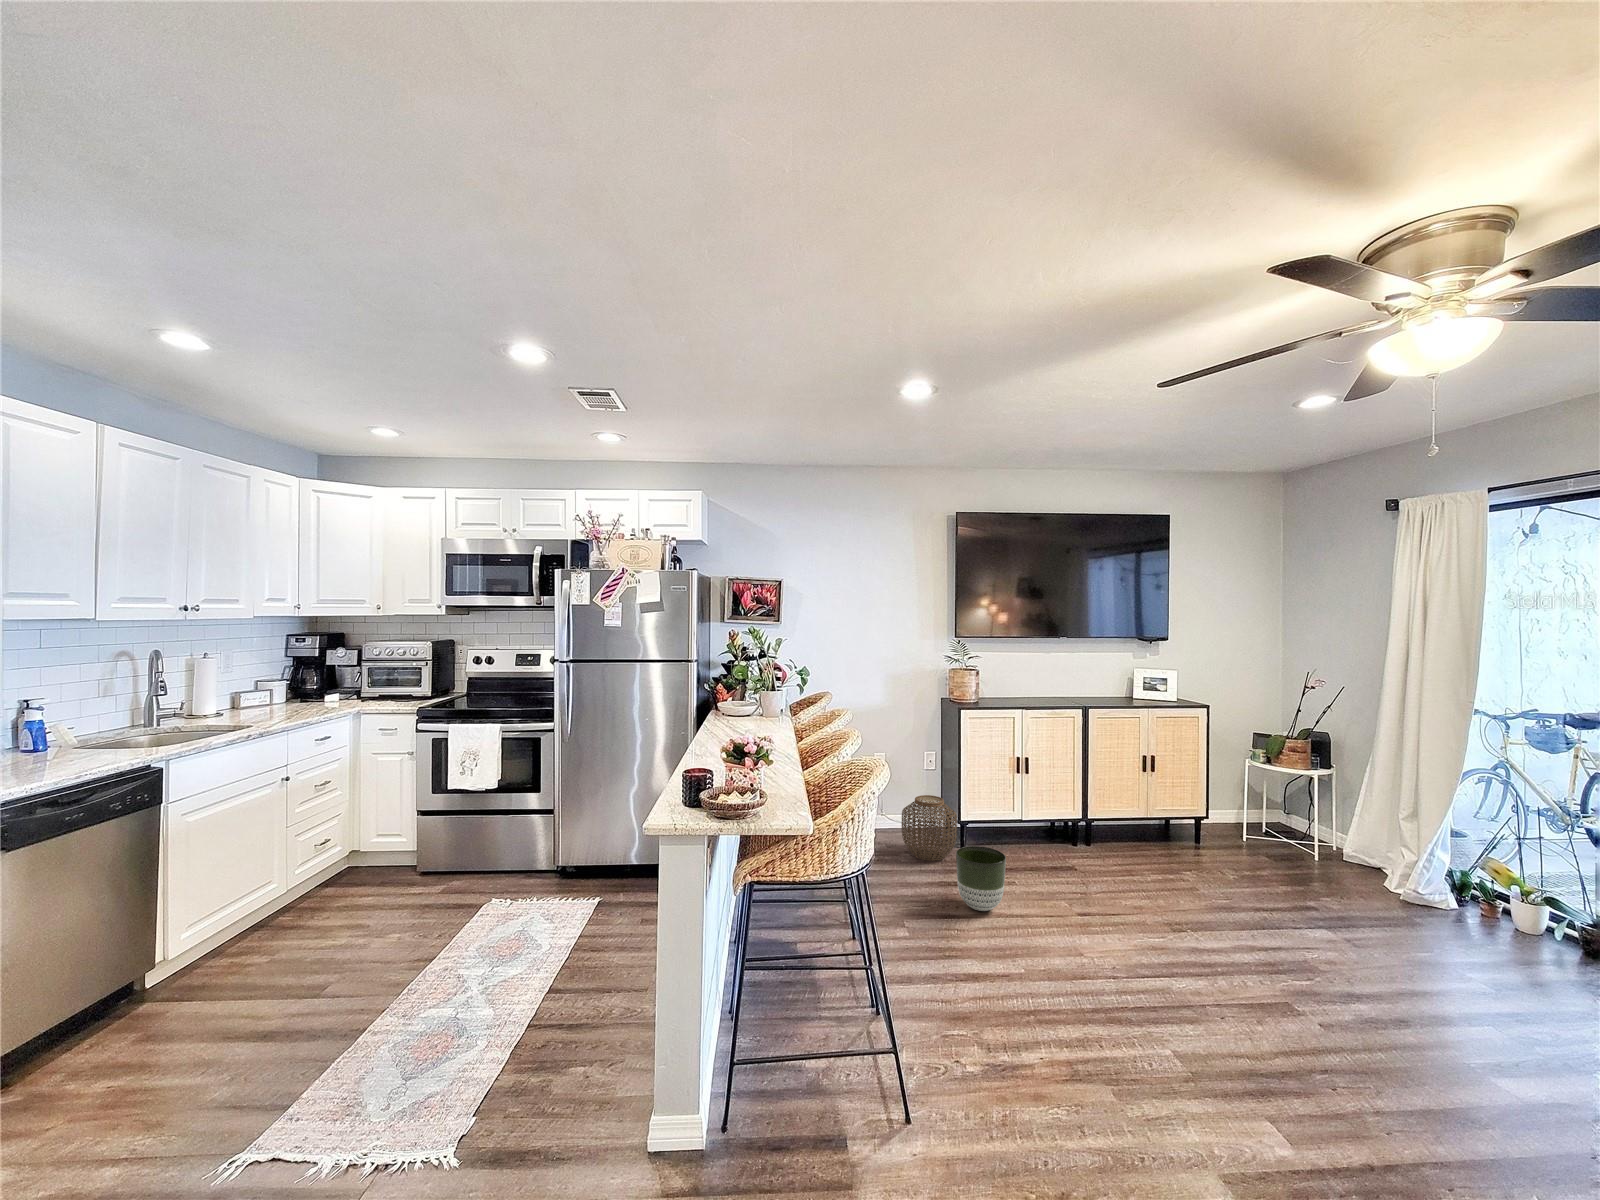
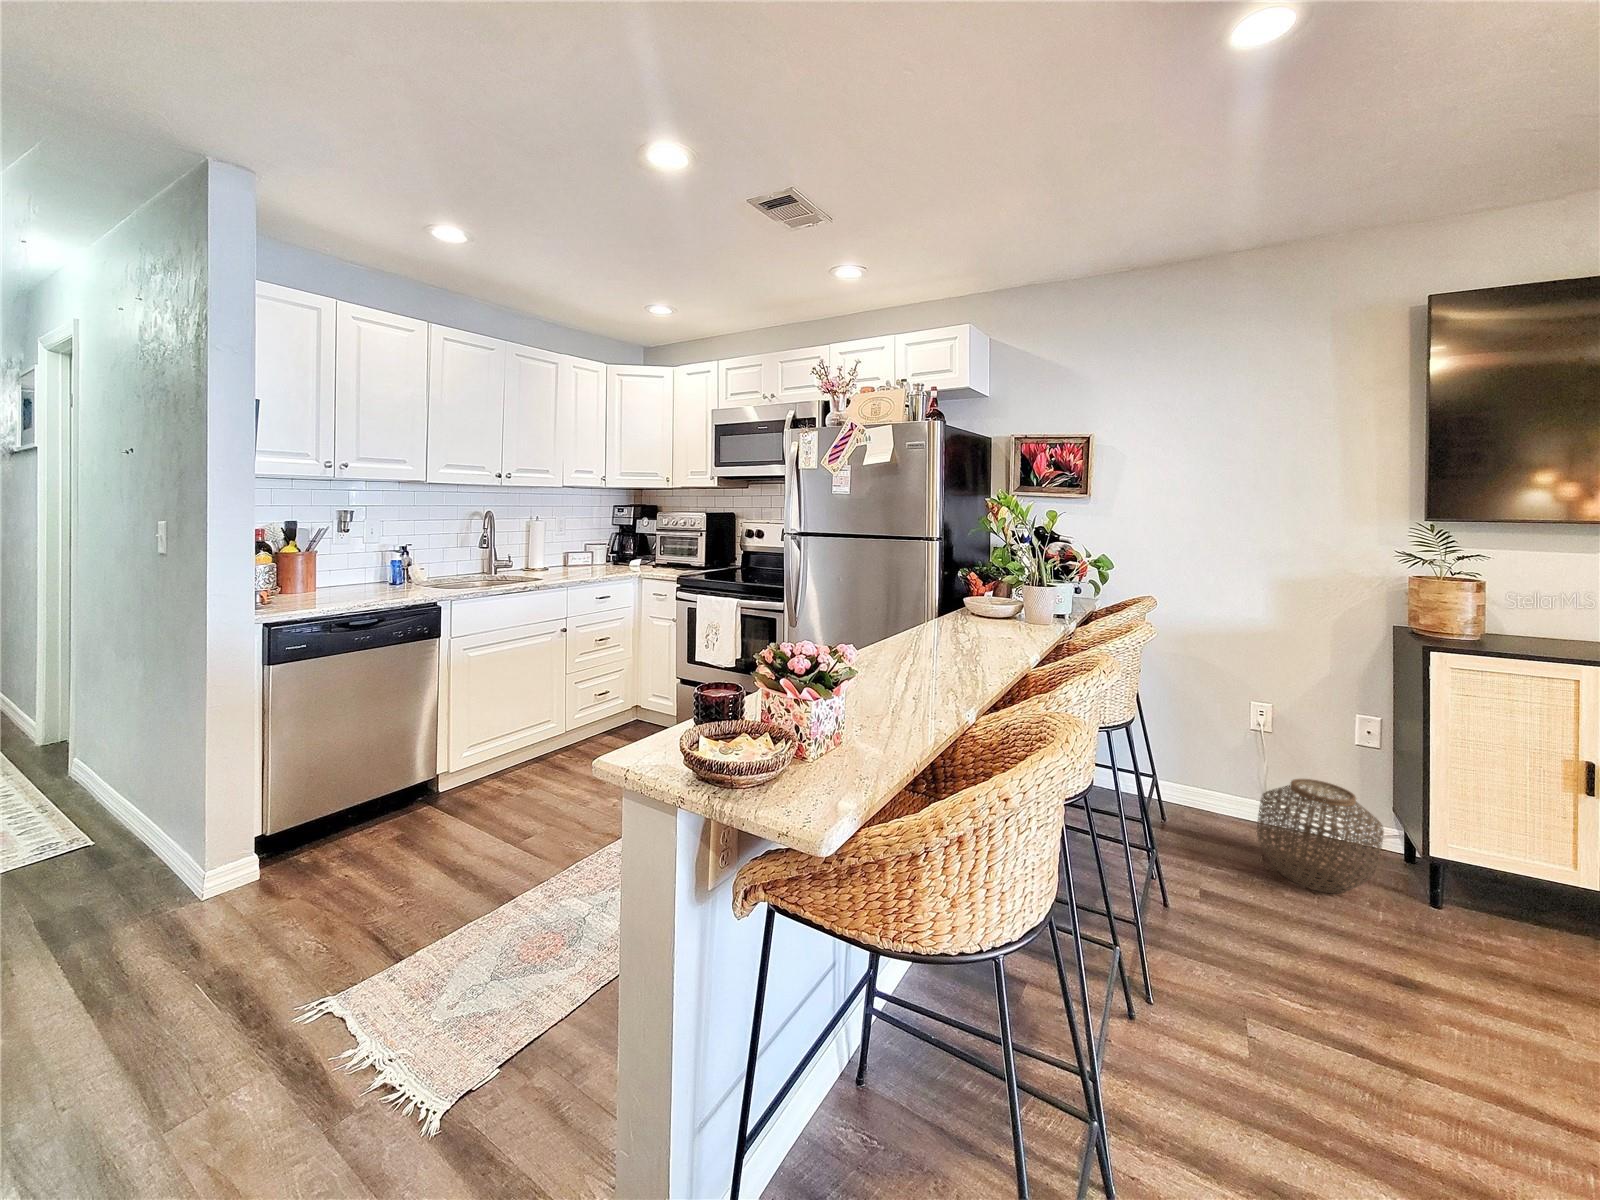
planter: present [956,846,1006,911] -> none [1354,903,1502,1047]

